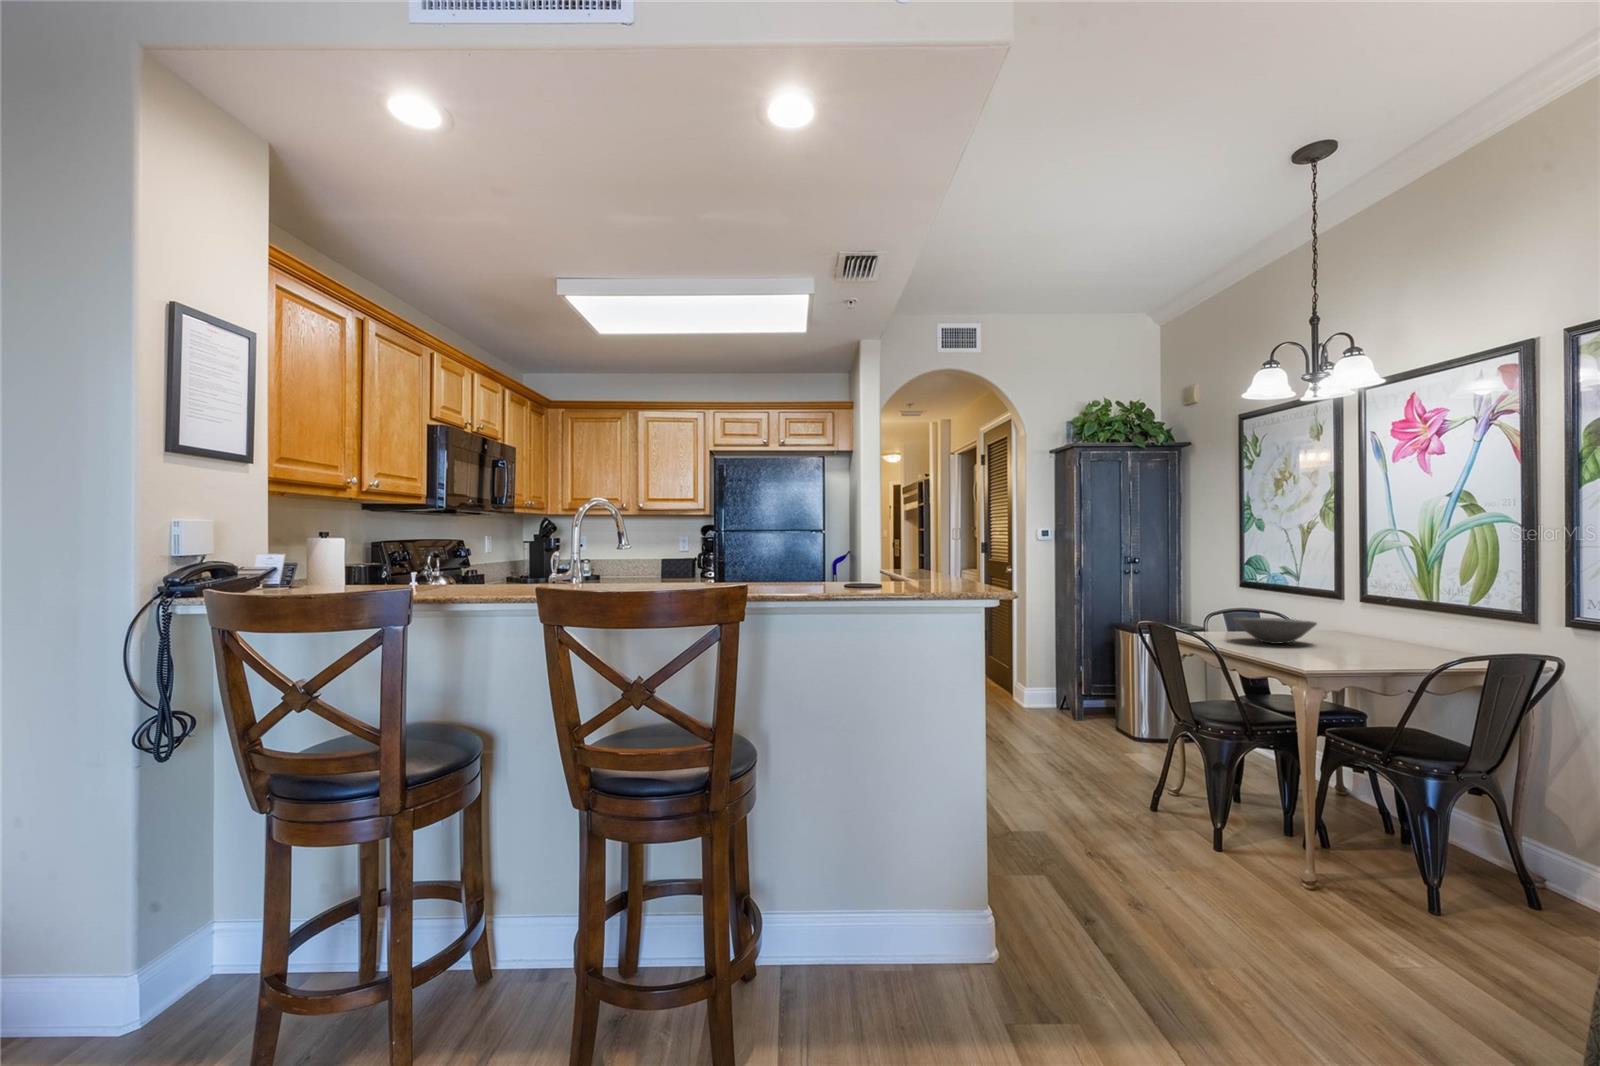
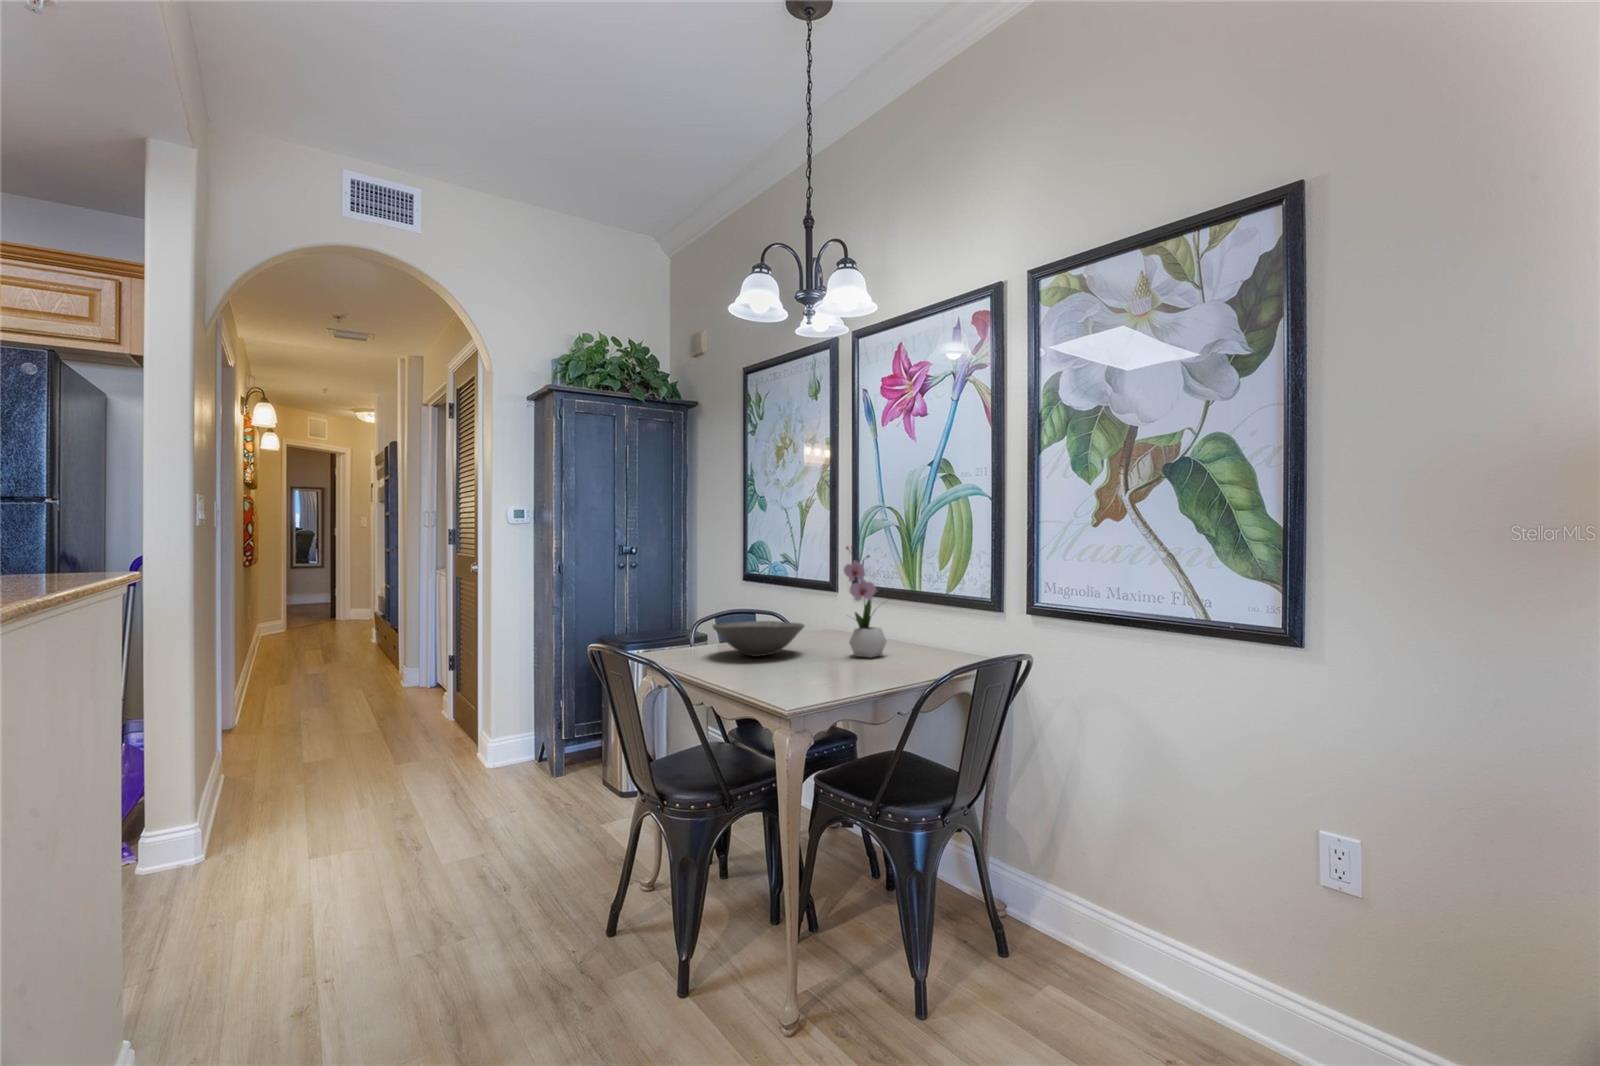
flower arrangement: none [1357,563,1407,652] -> present [844,546,887,658]

